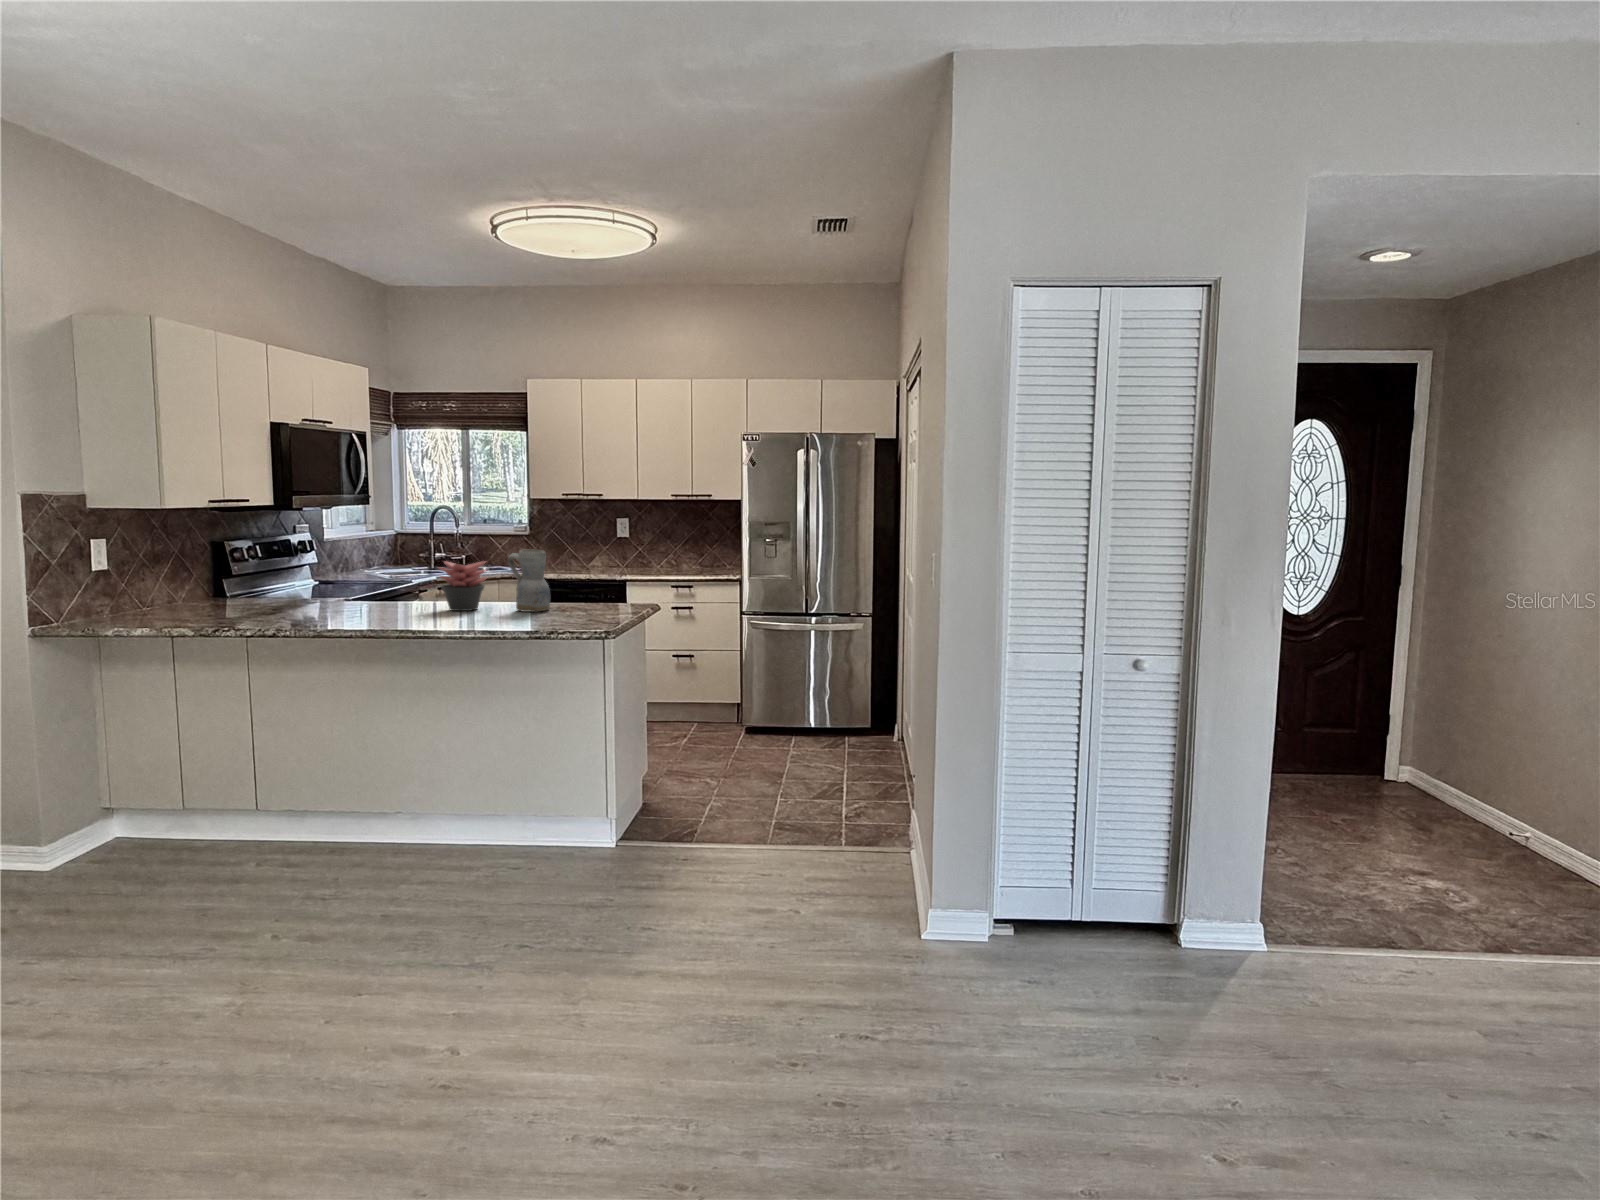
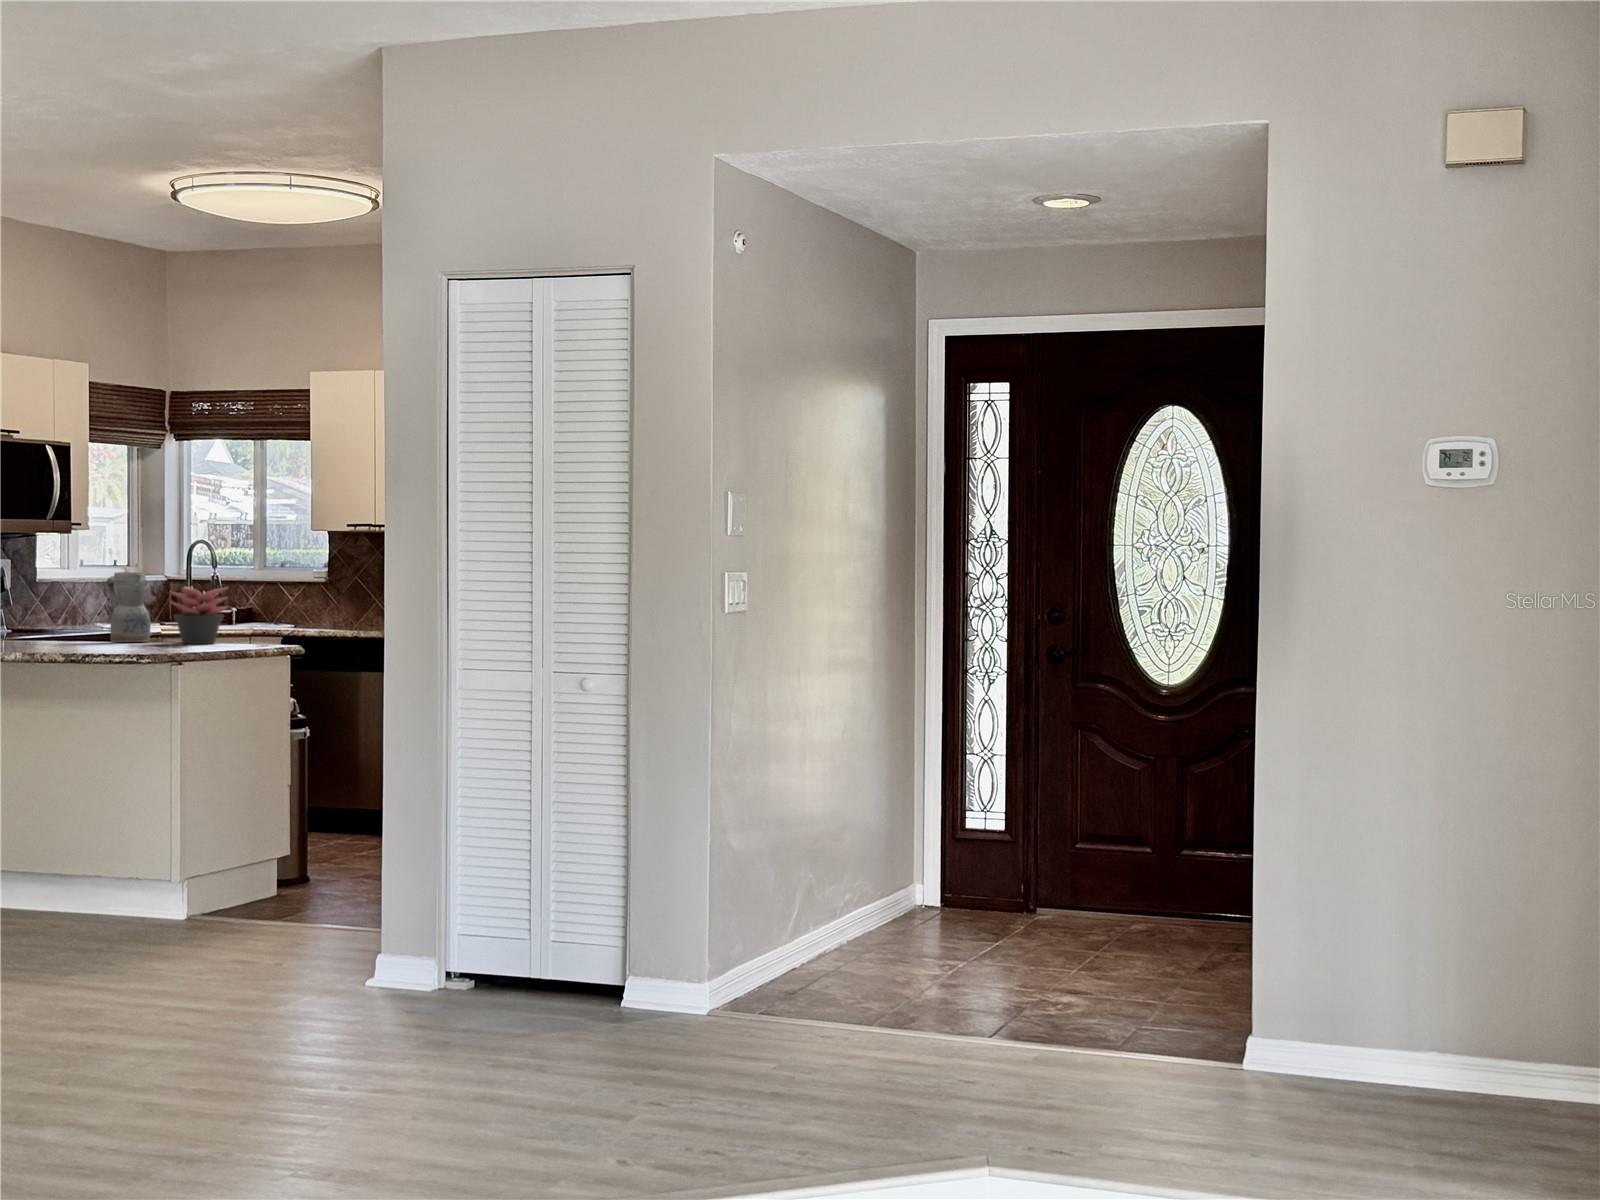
succulent plant: present [438,561,487,611] -> present [170,587,227,644]

